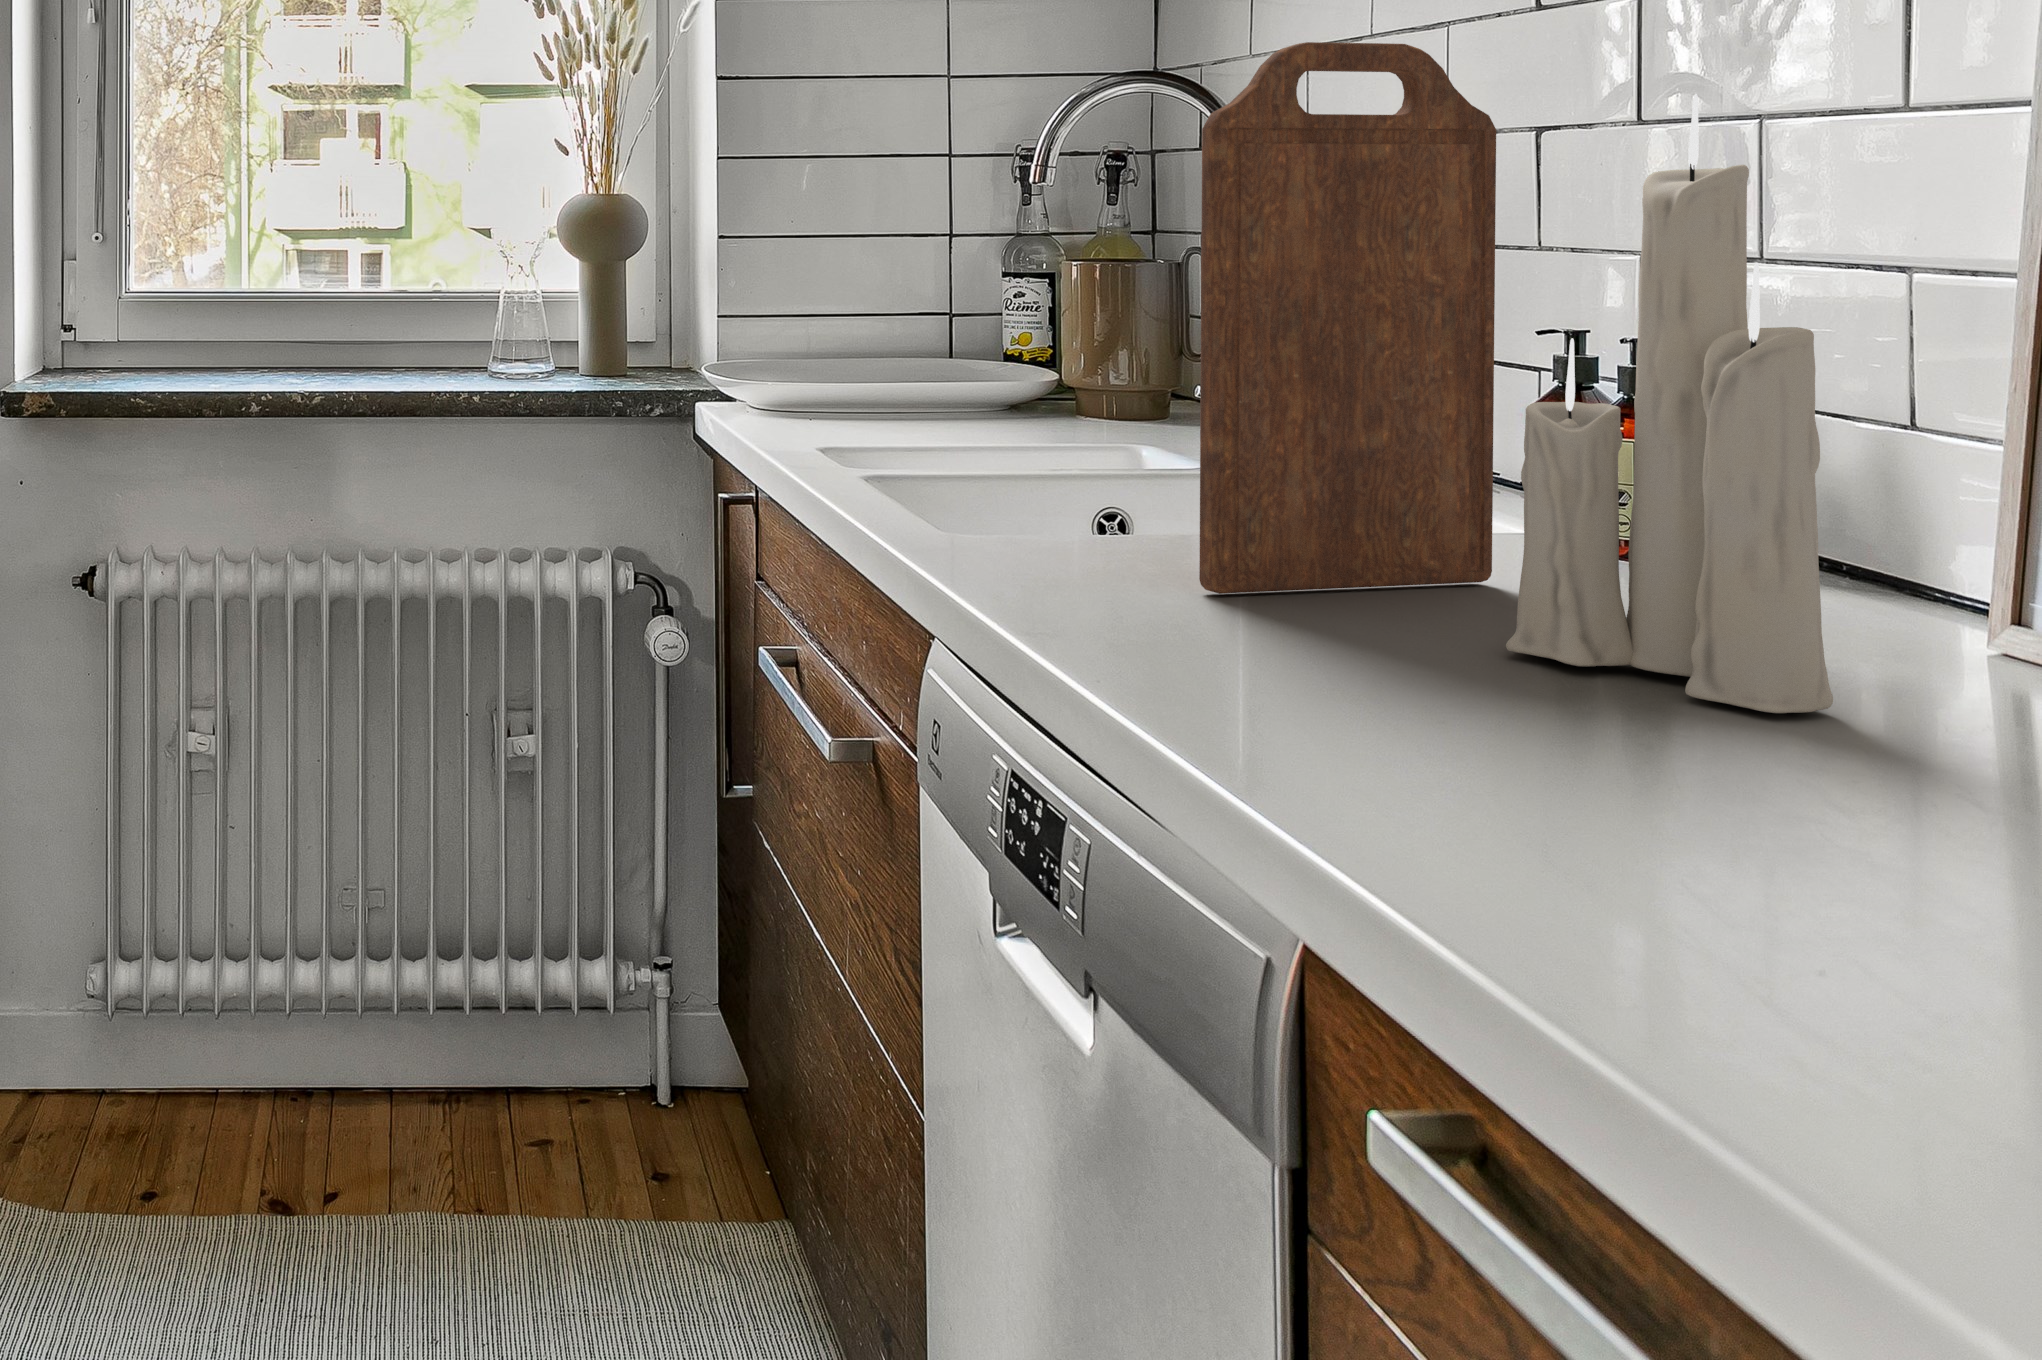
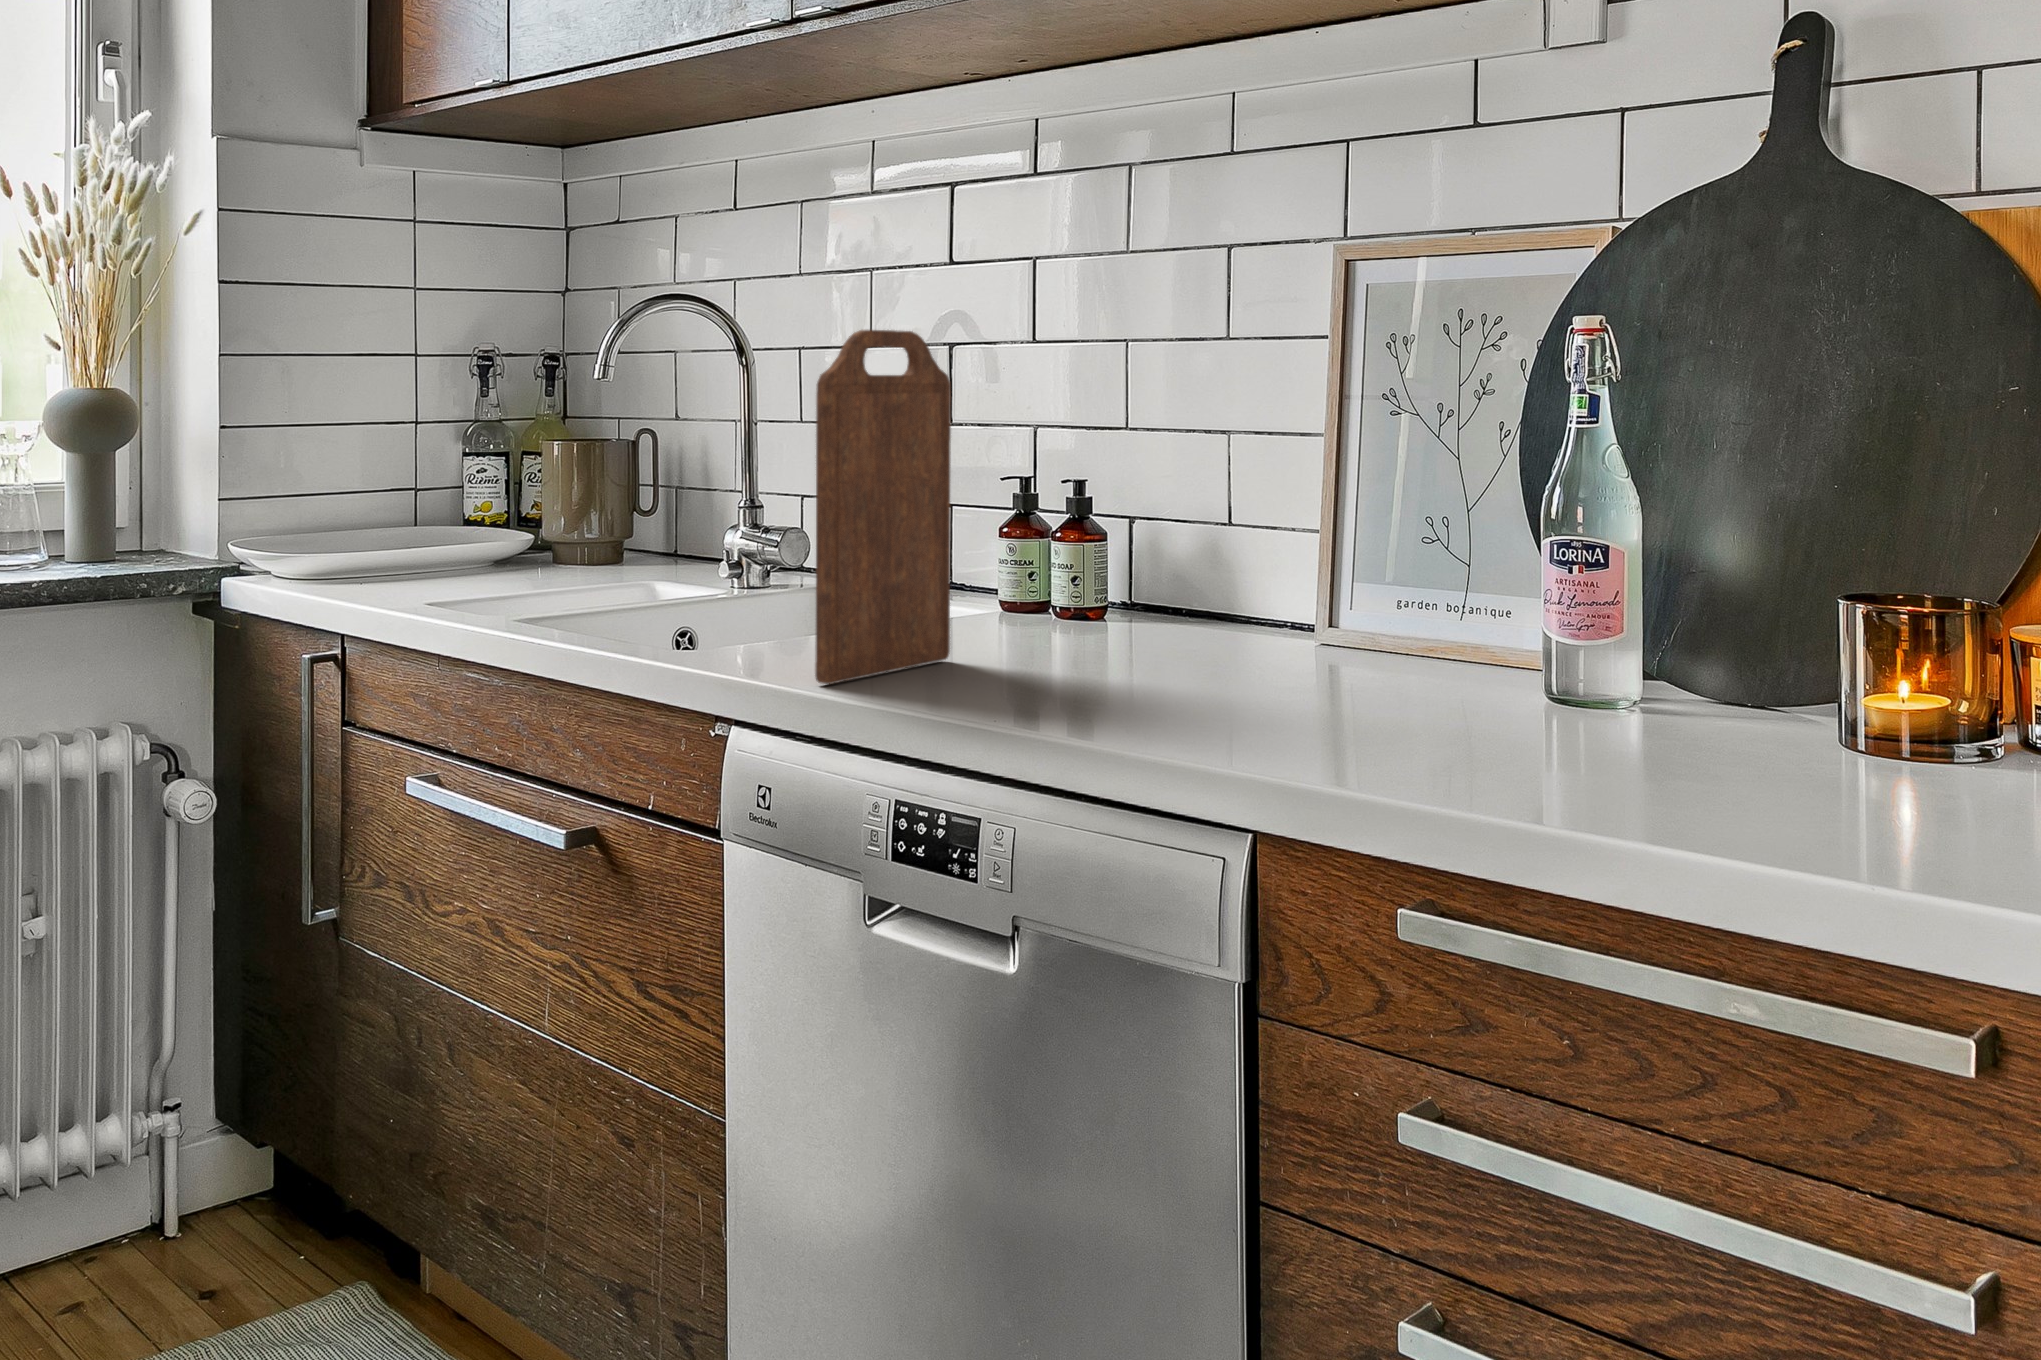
candle: present [1506,94,1833,713] -> none [1006,363,1162,708]

